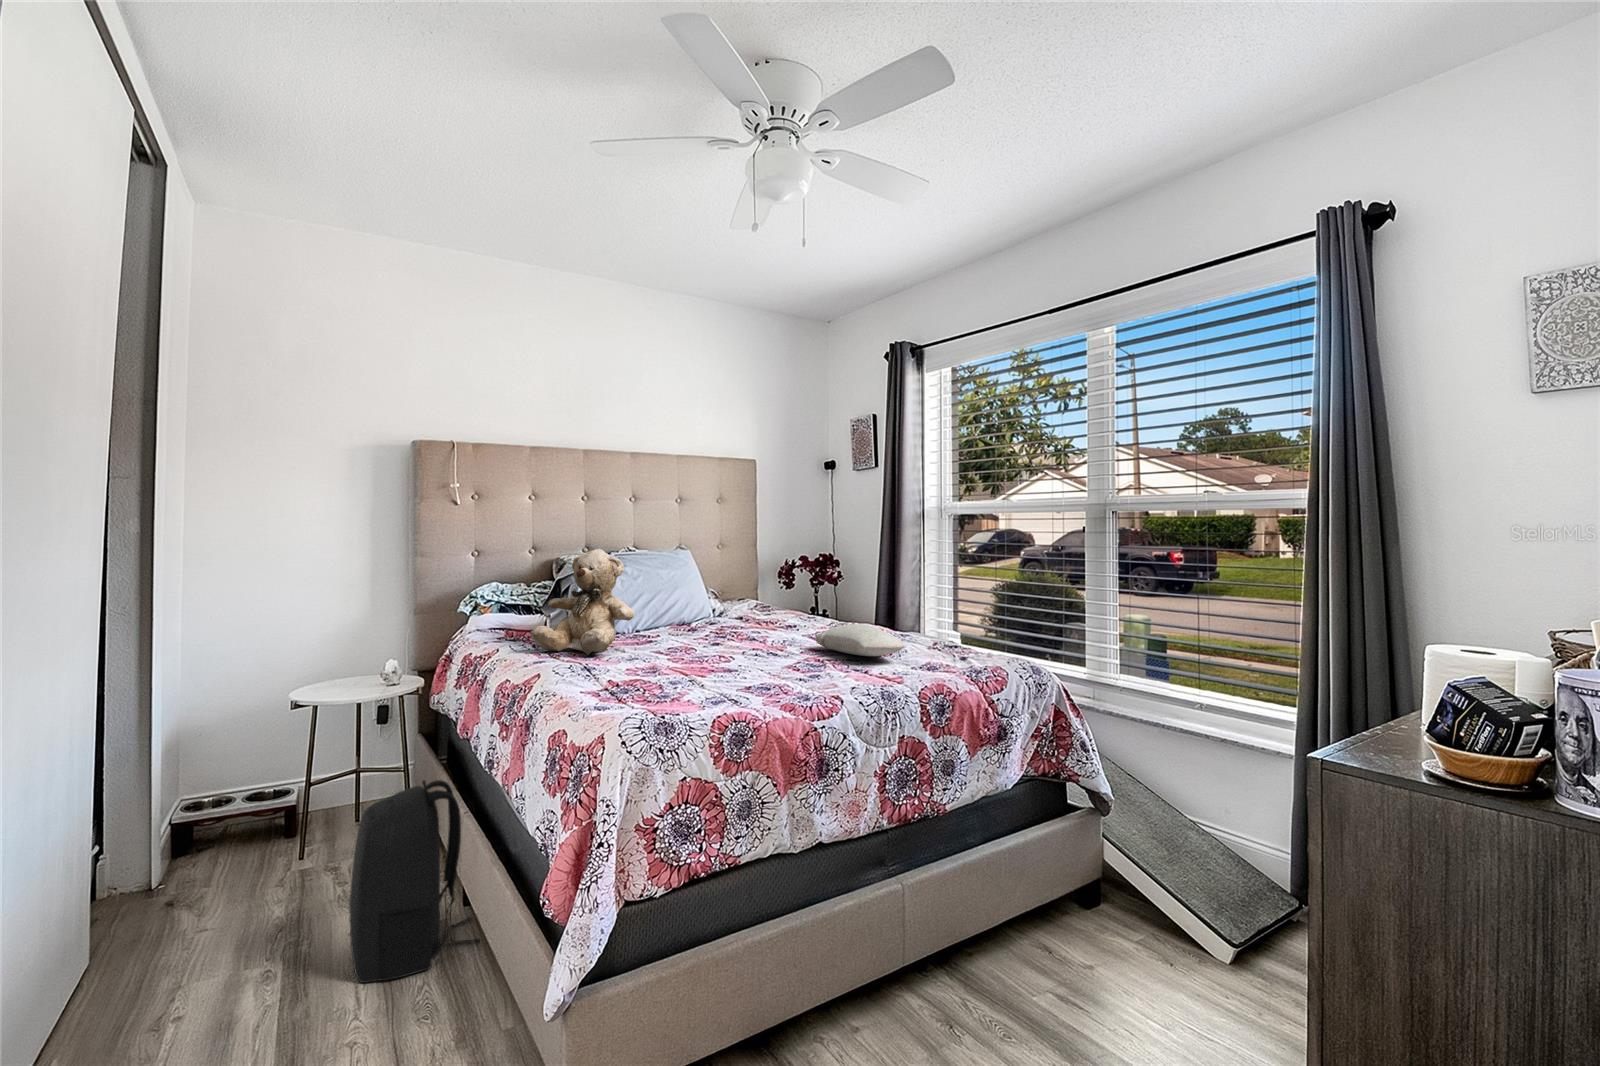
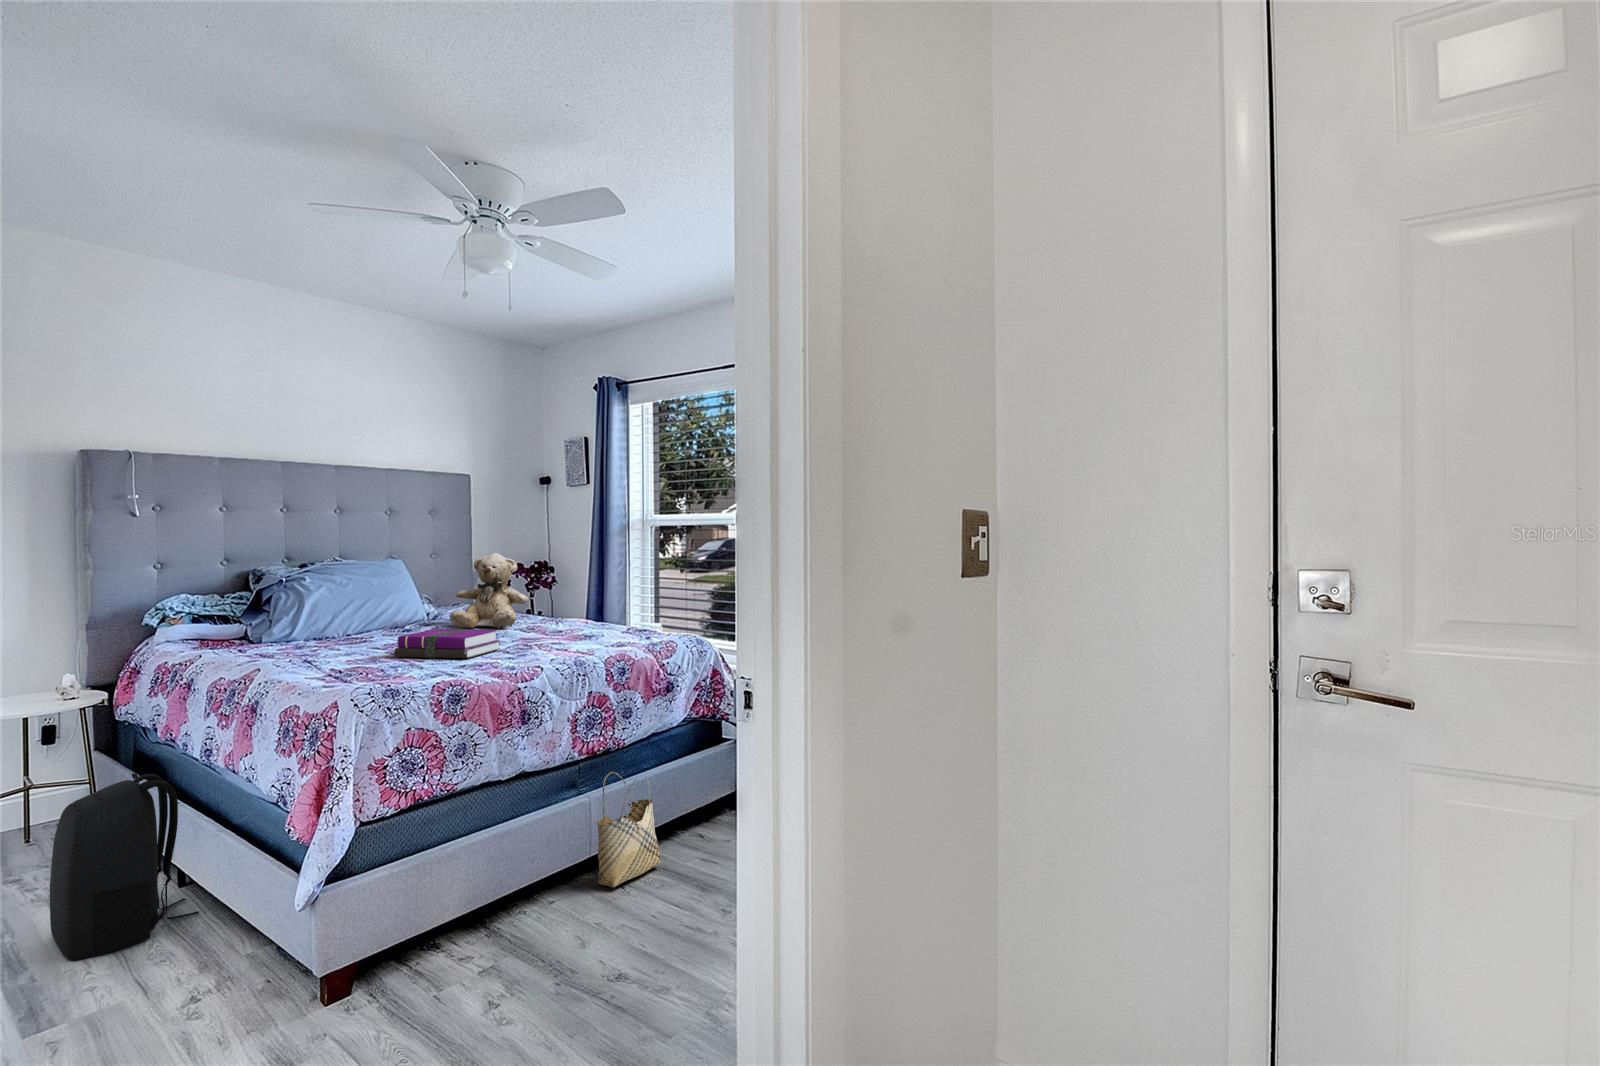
teddy bear: present [530,549,635,655] -> present [449,553,528,629]
pillow: present [815,624,905,656] -> none [524,615,598,638]
notebook: none [676,636,790,677] -> present [394,629,500,658]
woven basket: none [911,845,994,1012] -> present [597,772,660,887]

